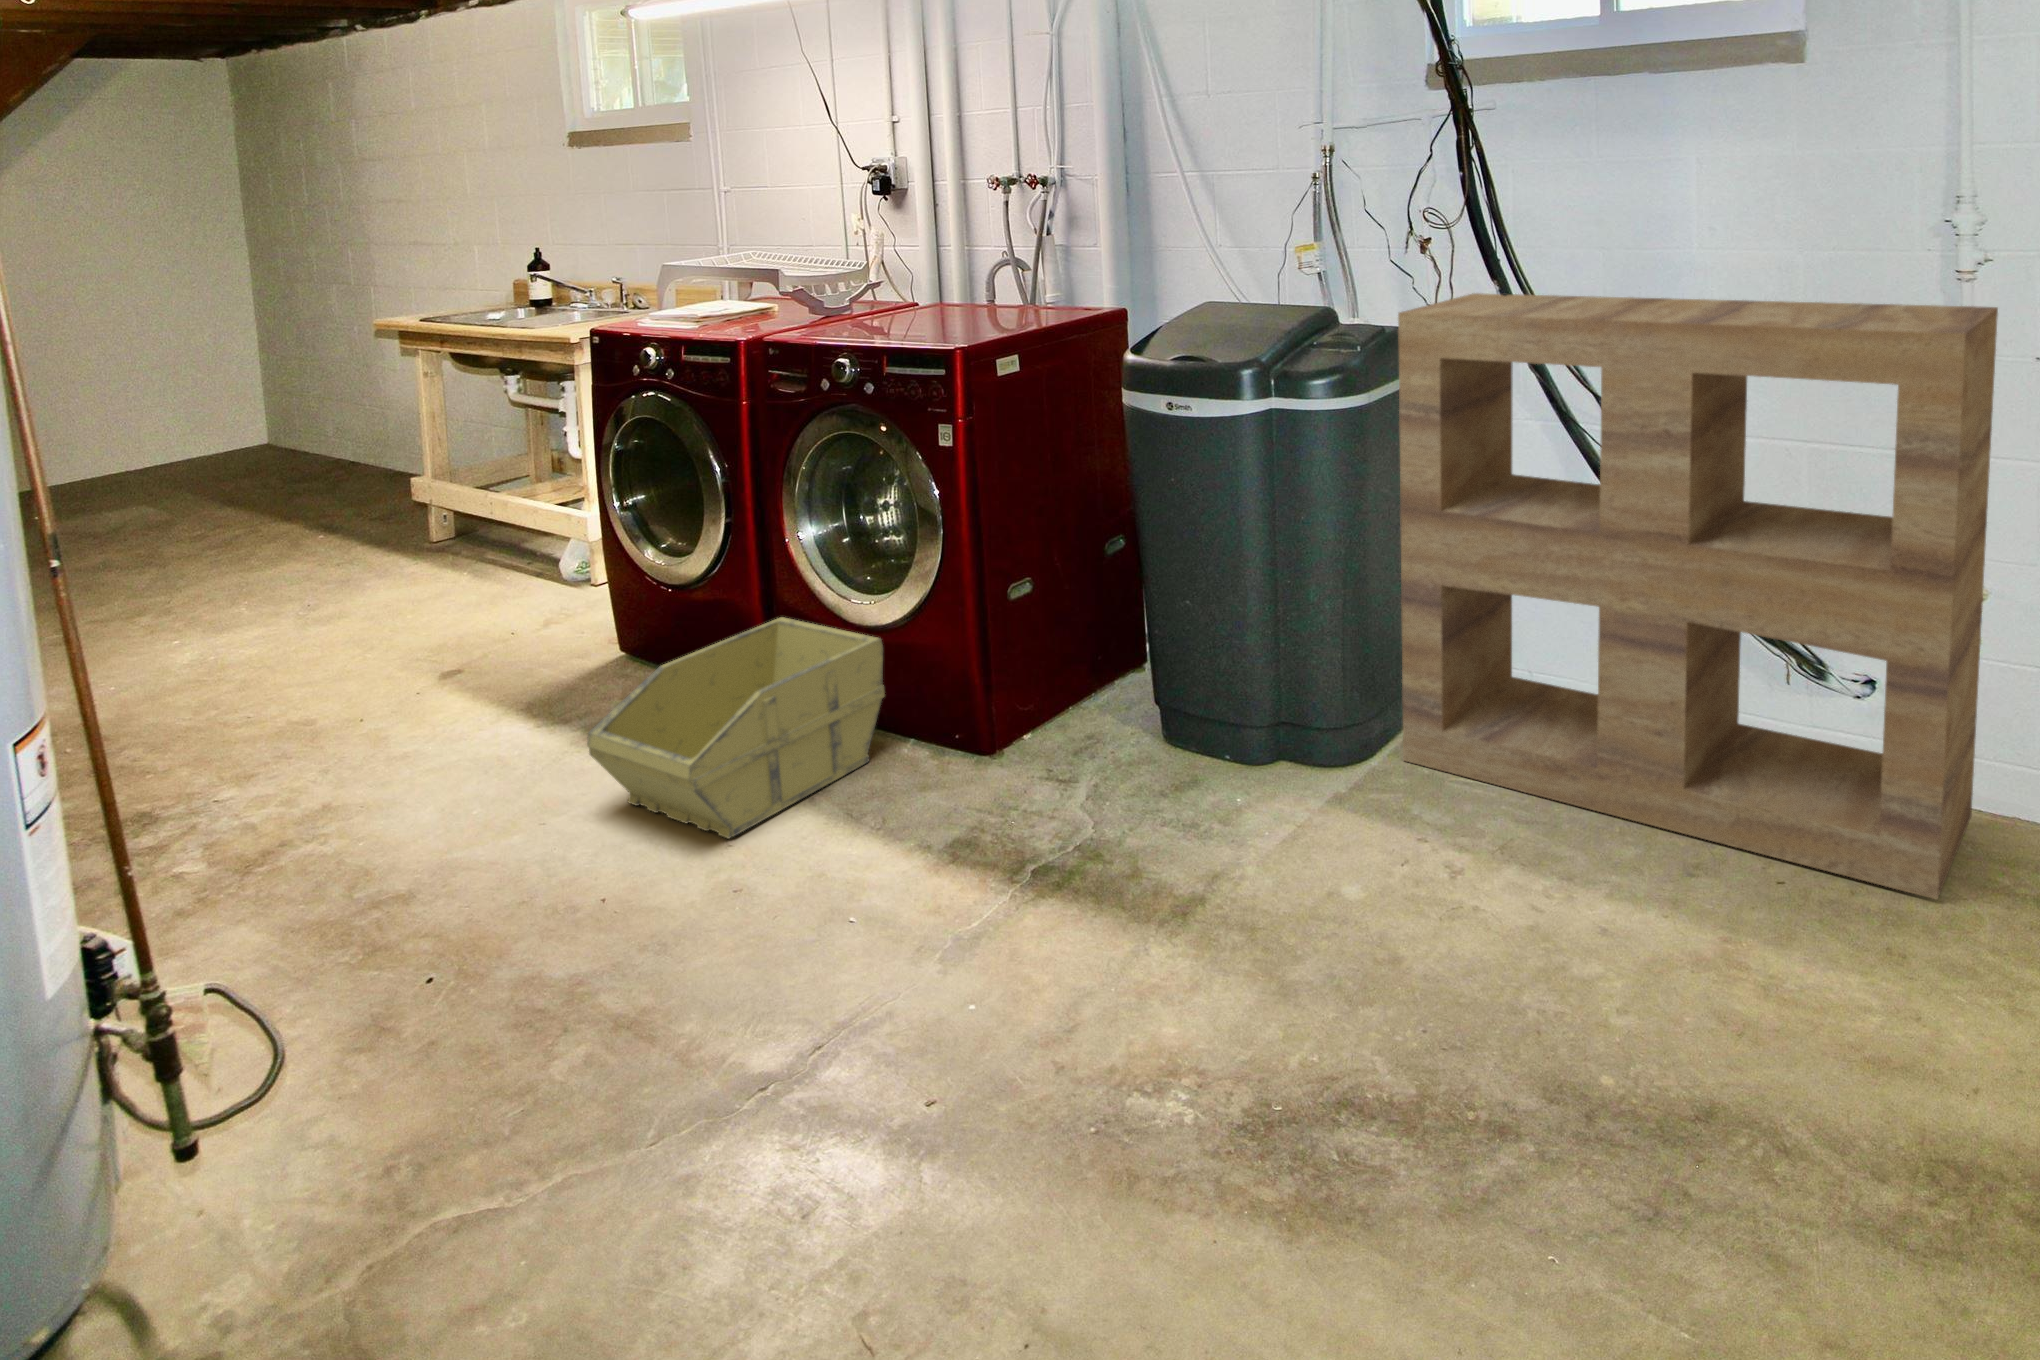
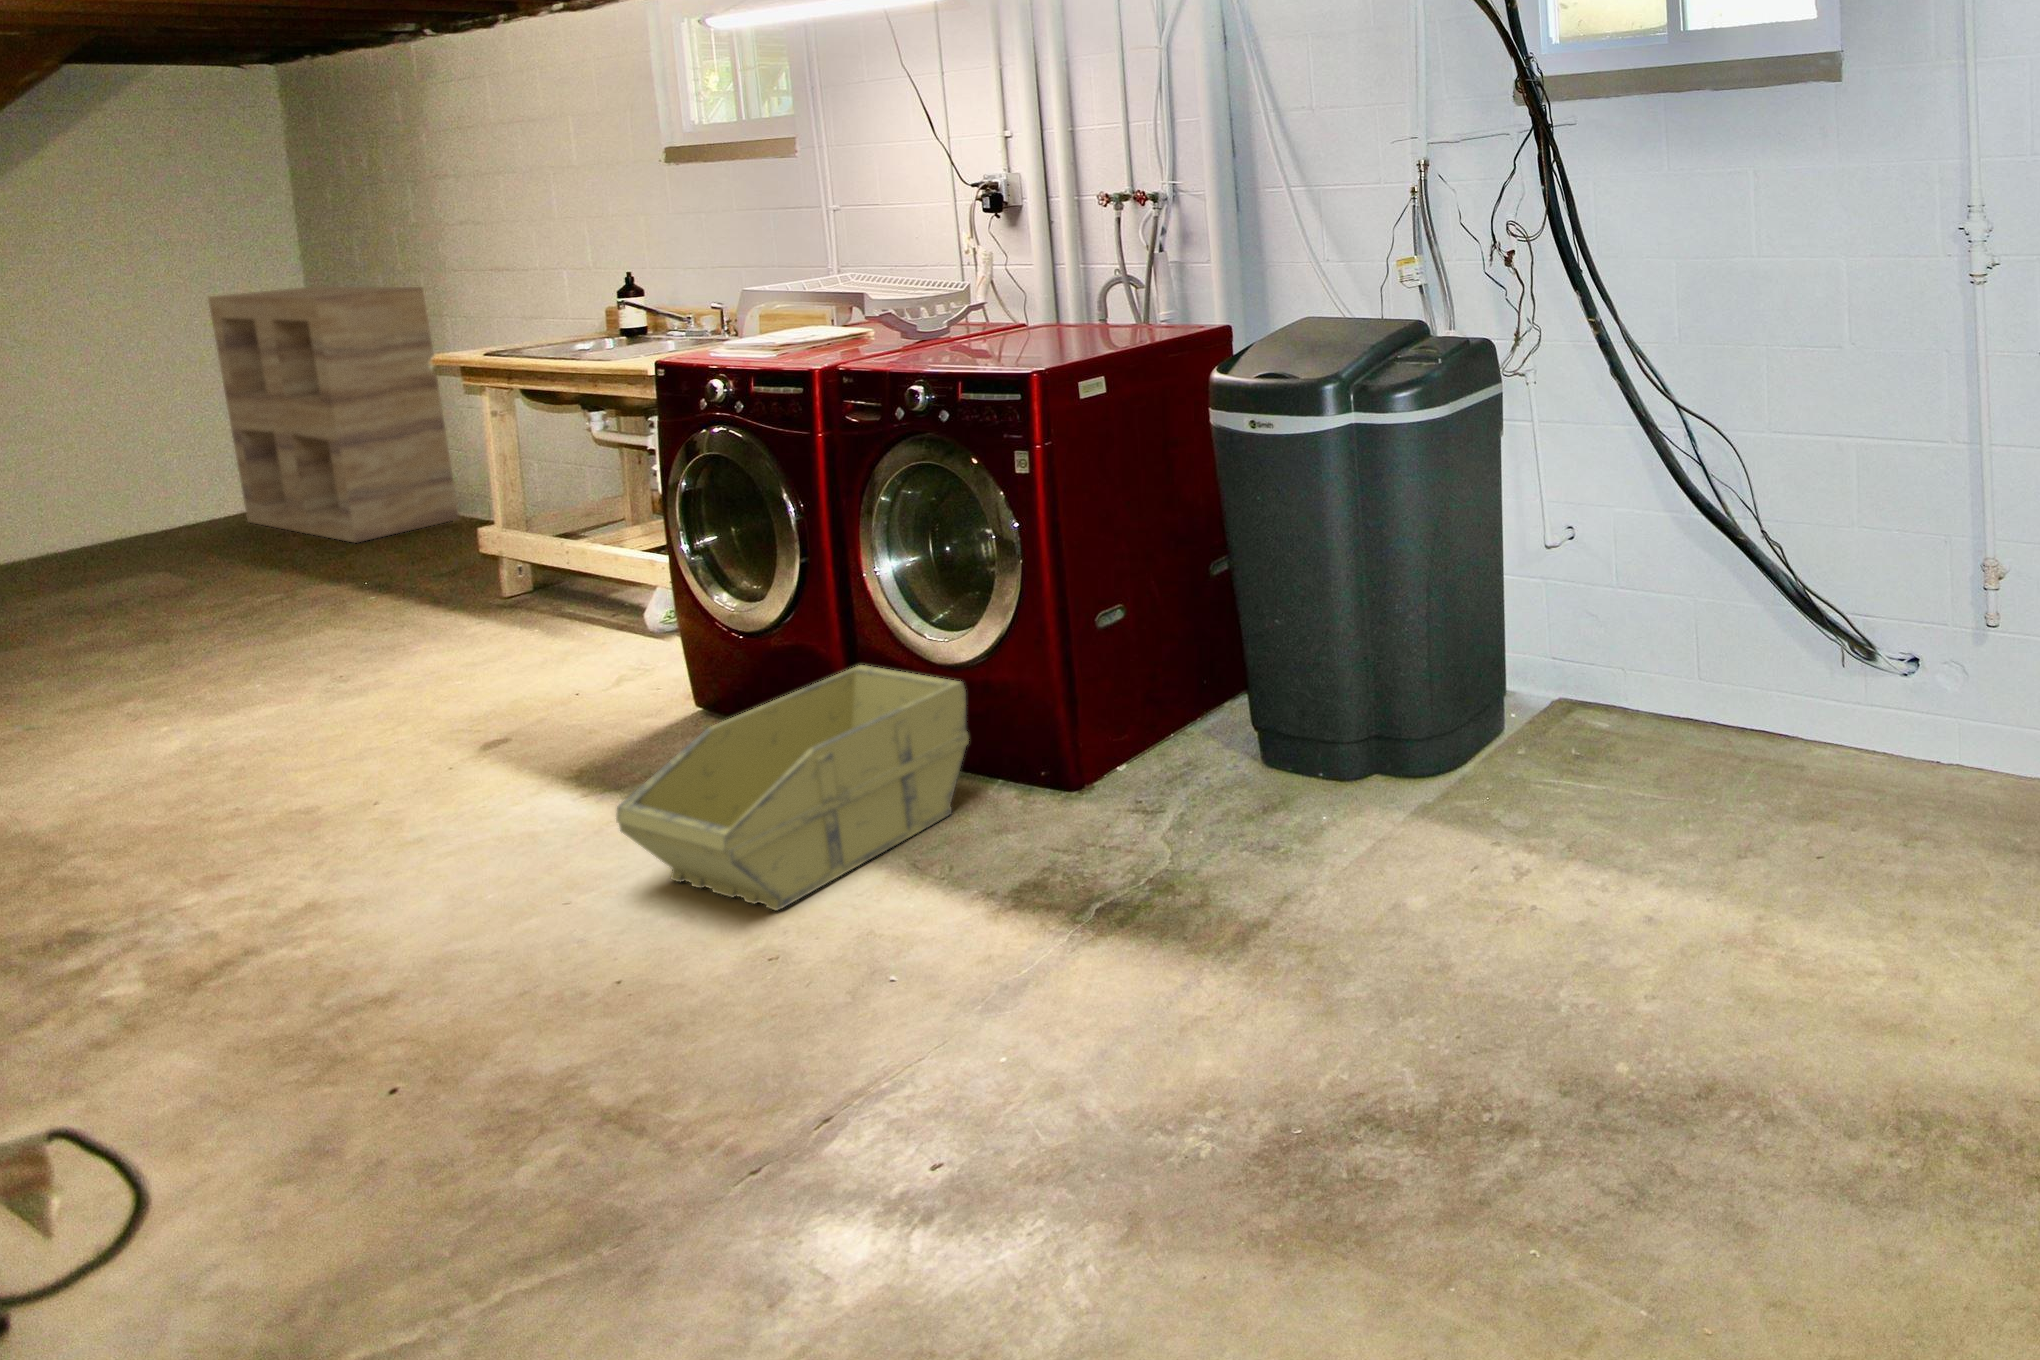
shelving unit: present [1398,293,1998,899] -> present [208,286,459,543]

